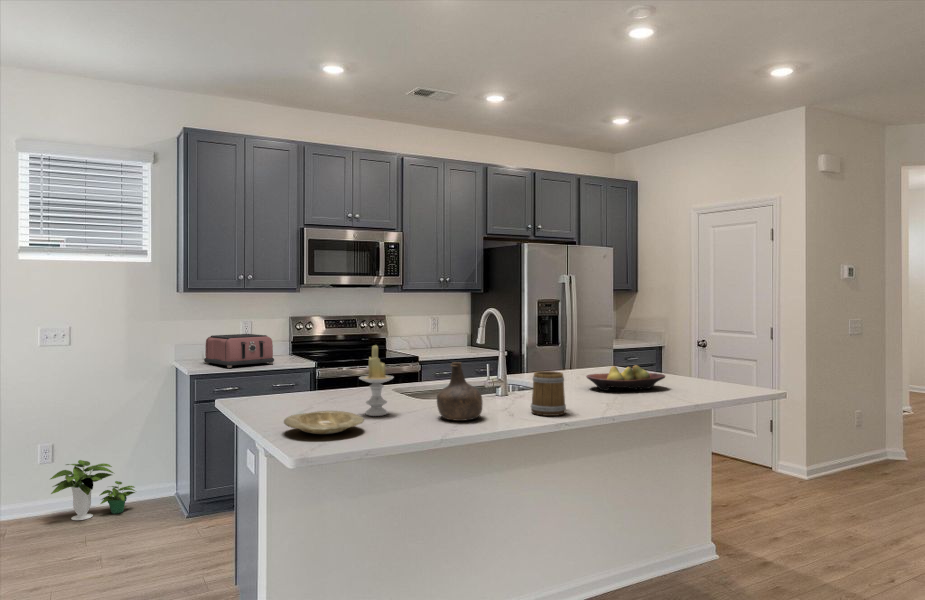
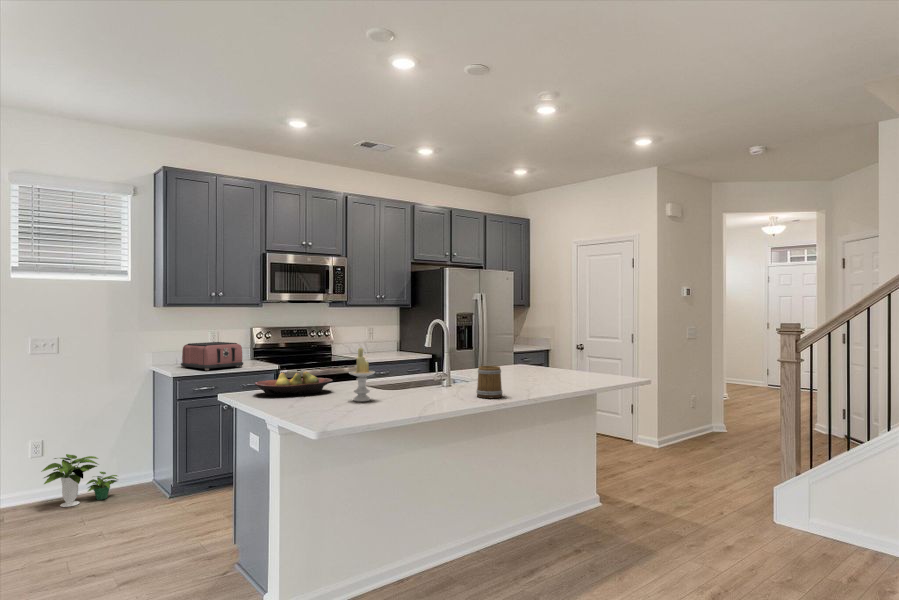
bottle: present [437,362,482,421] -> none [409,359,444,403]
fruit bowl: present [586,365,665,391] -> present [255,372,333,396]
plate: present [284,411,364,434] -> none [301,397,362,414]

